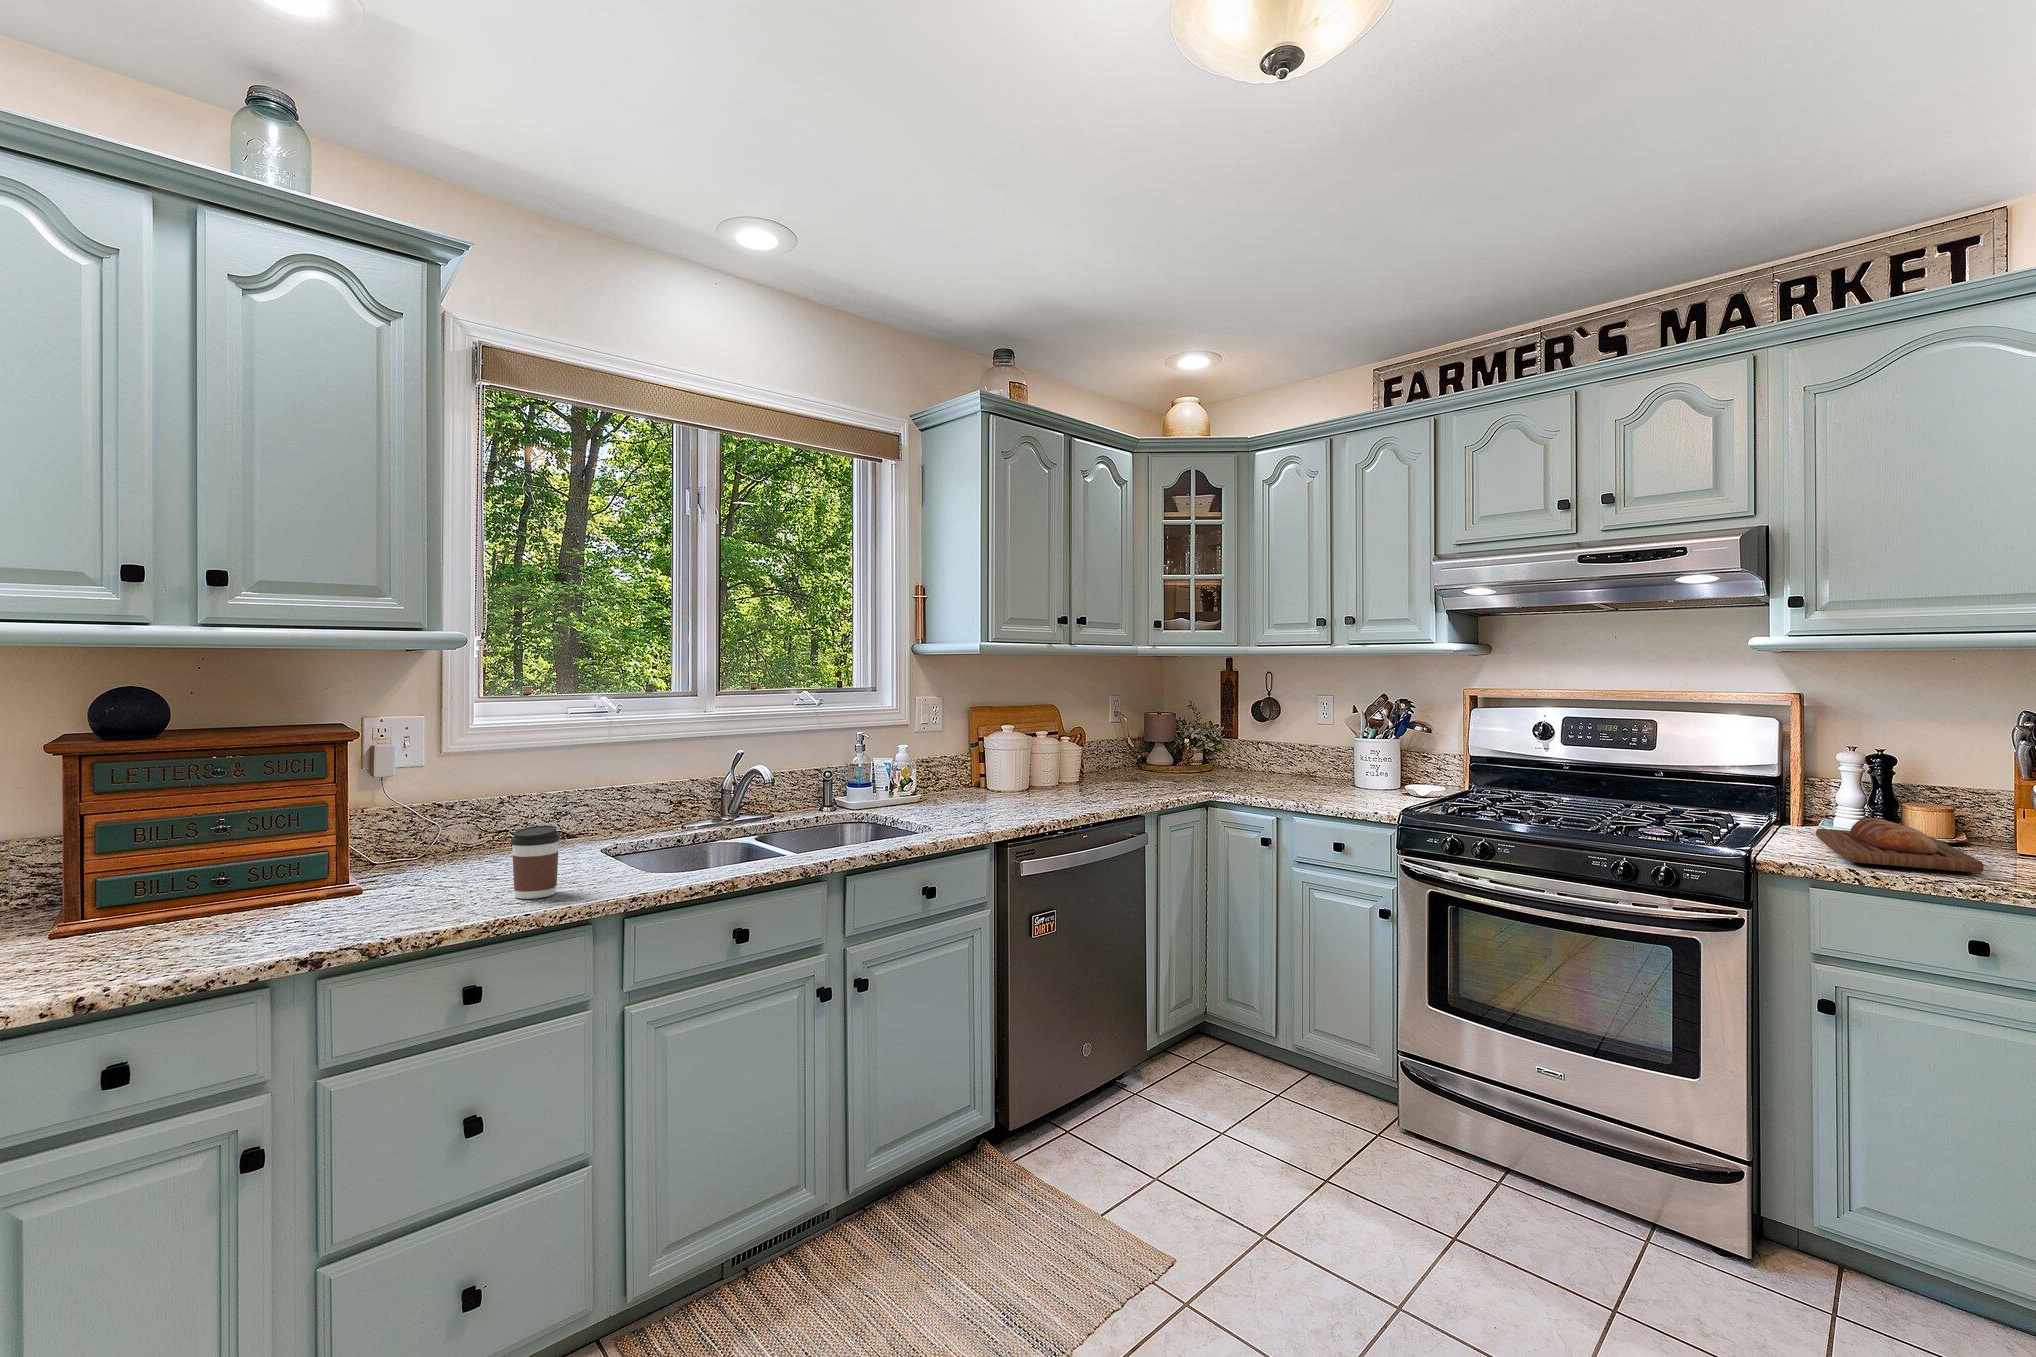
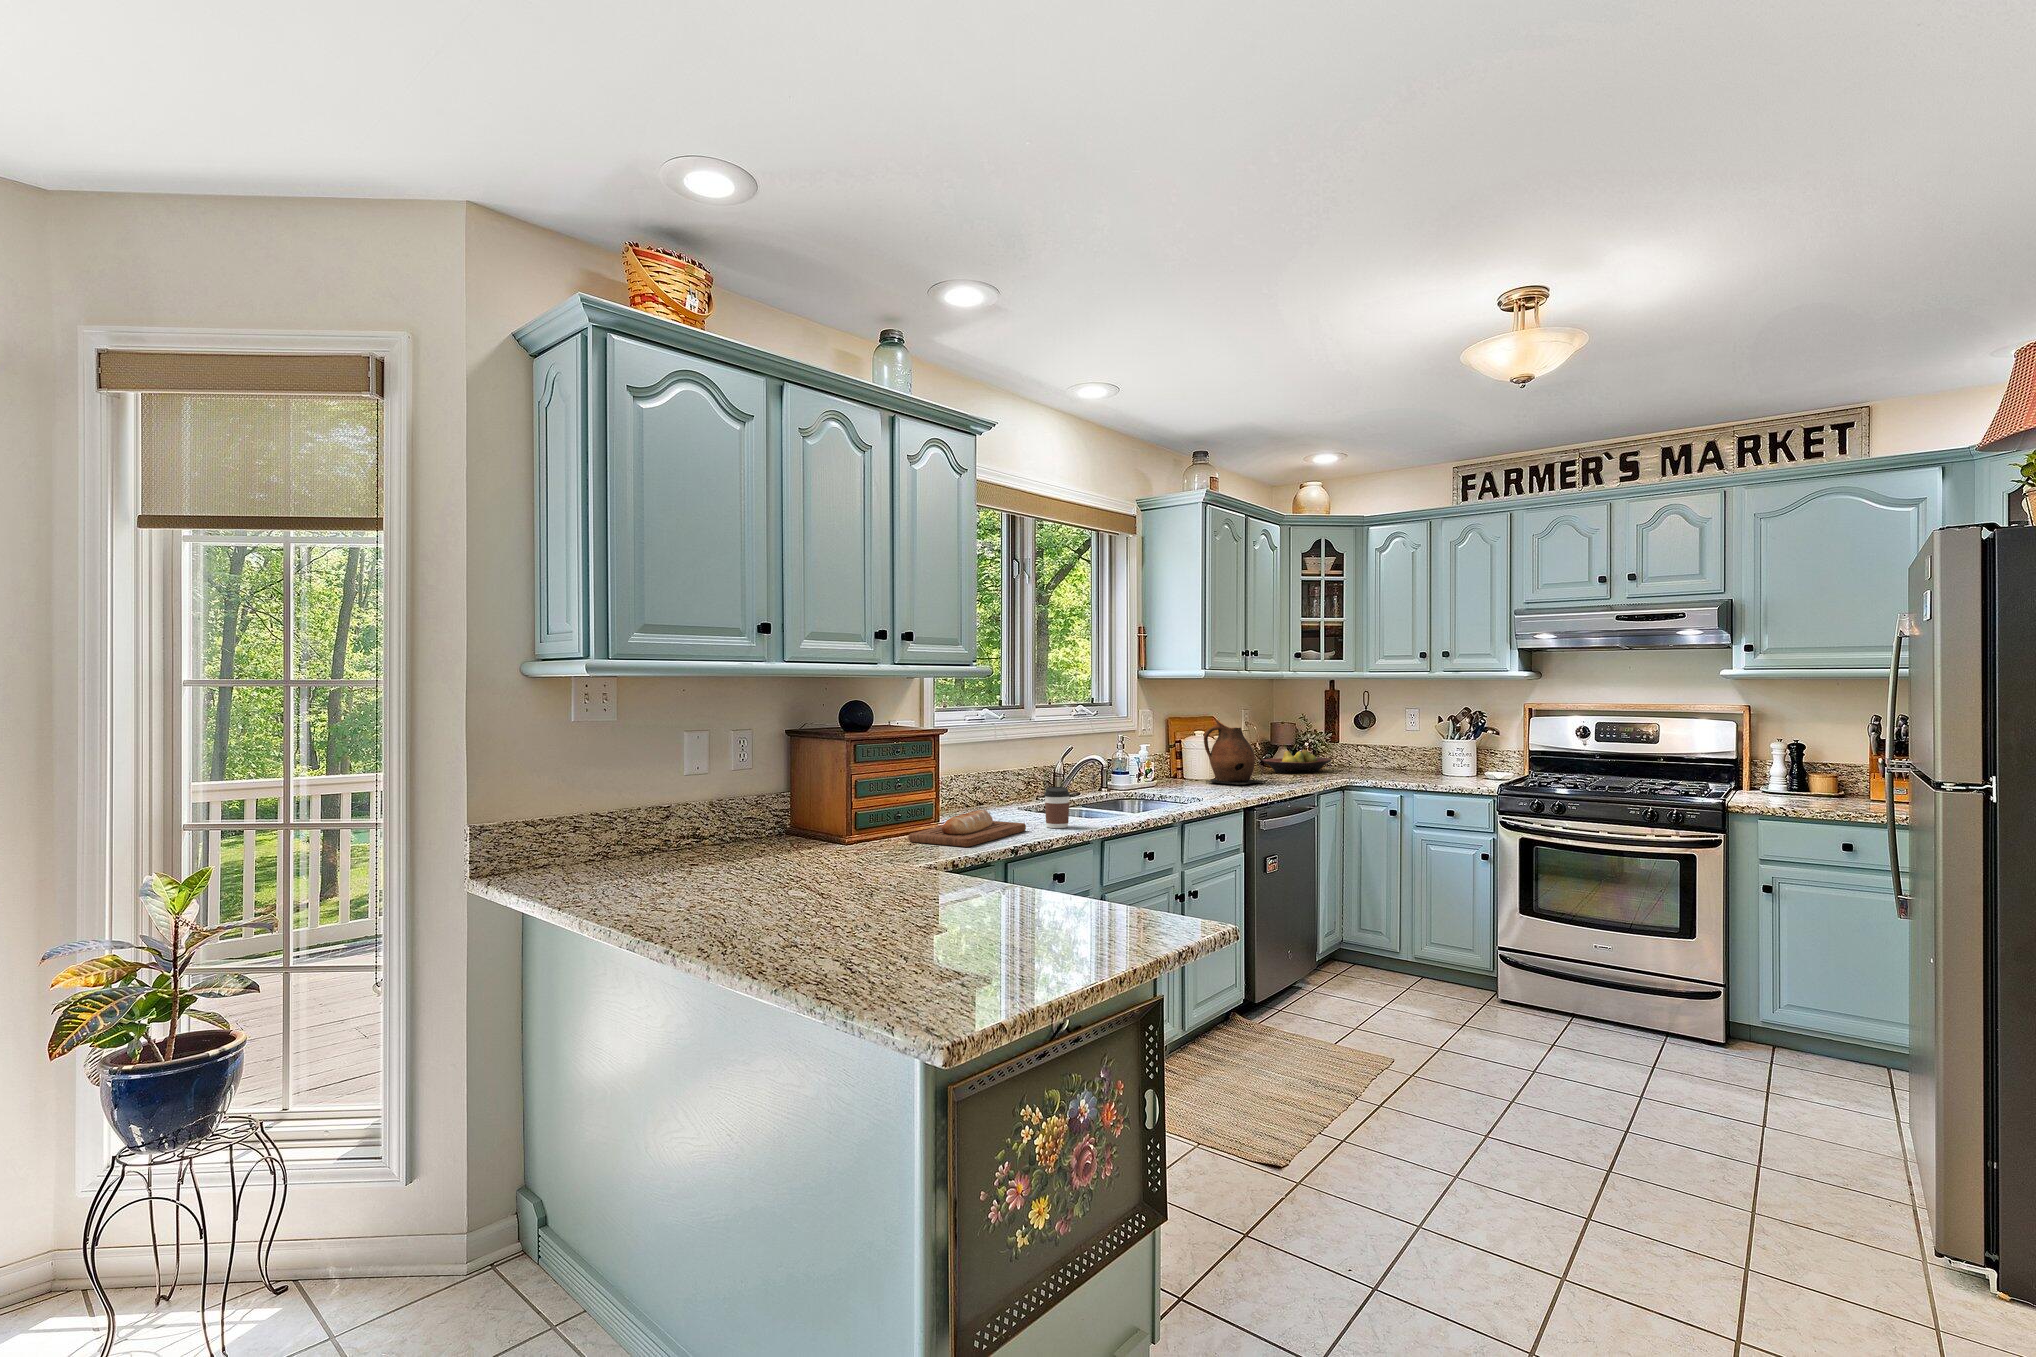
ceramic pitcher: none [998,712,1082,805] -> present [1204,720,1265,785]
fruit bowl: none [1115,752,1211,783] -> present [1263,750,1331,773]
bread loaf: present [1816,818,1984,873] -> present [908,810,1026,847]

